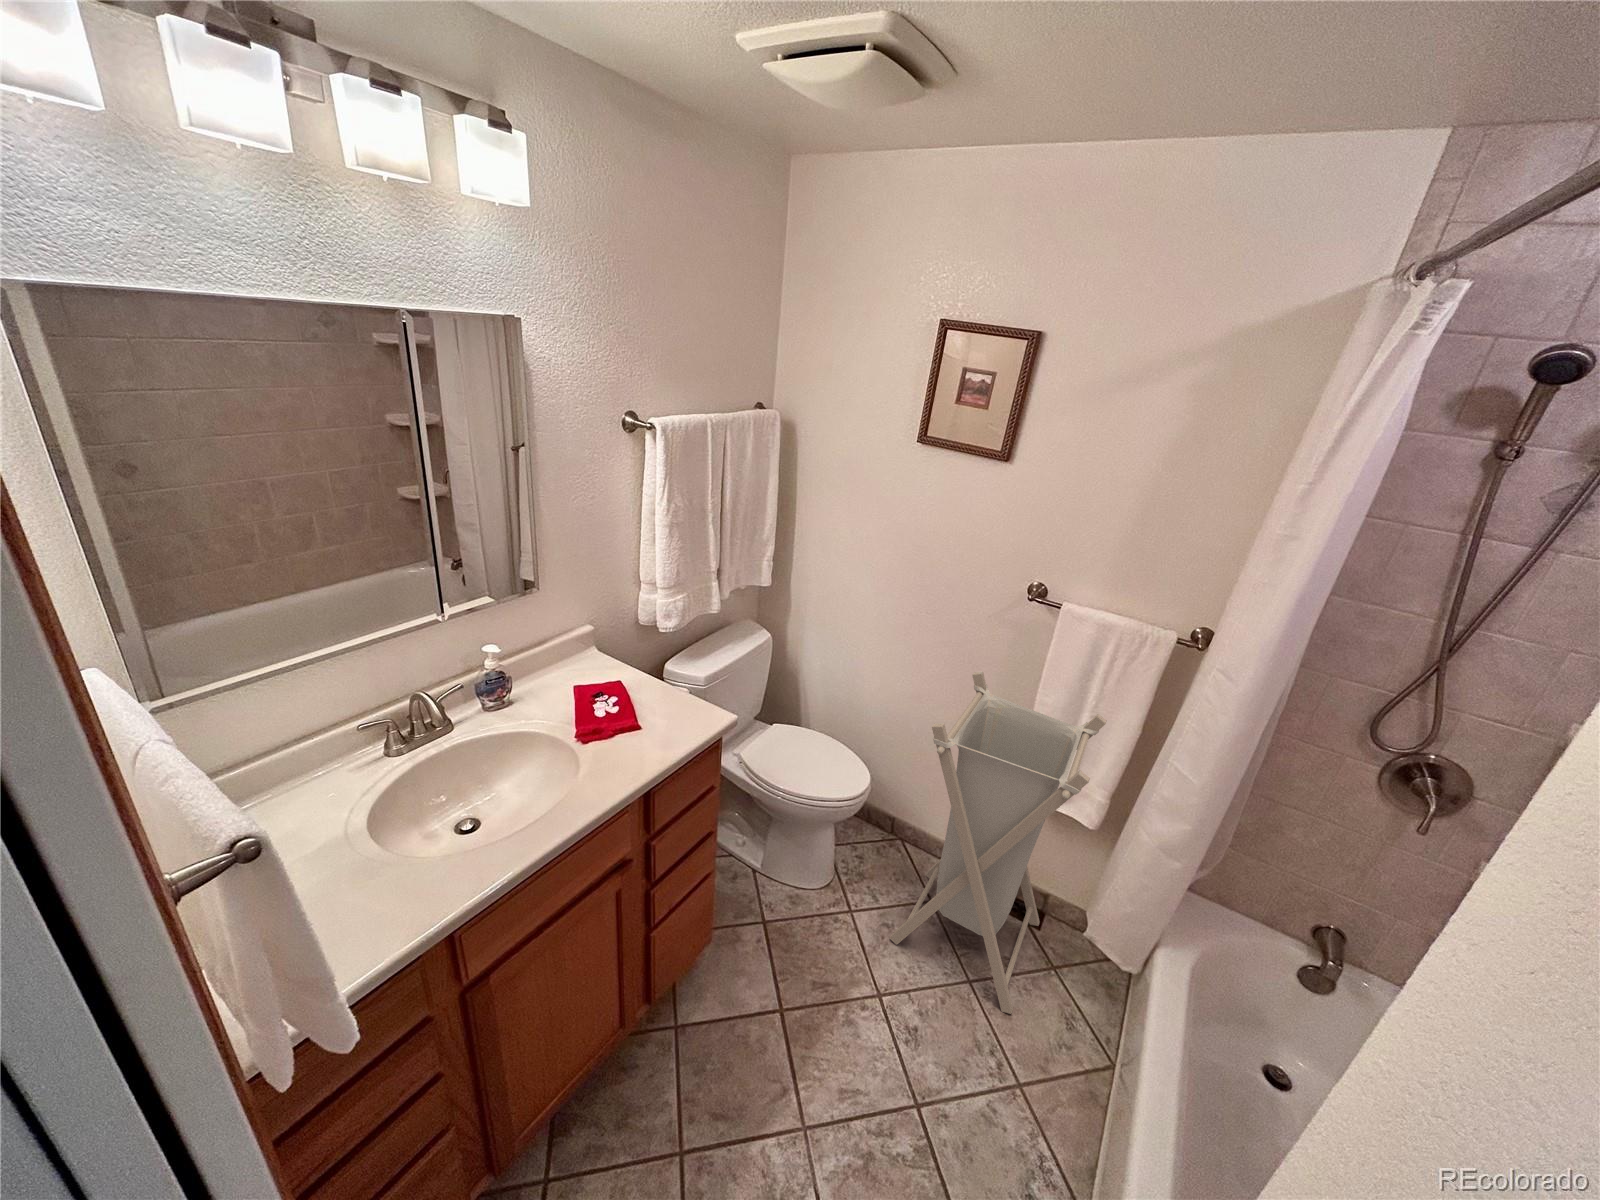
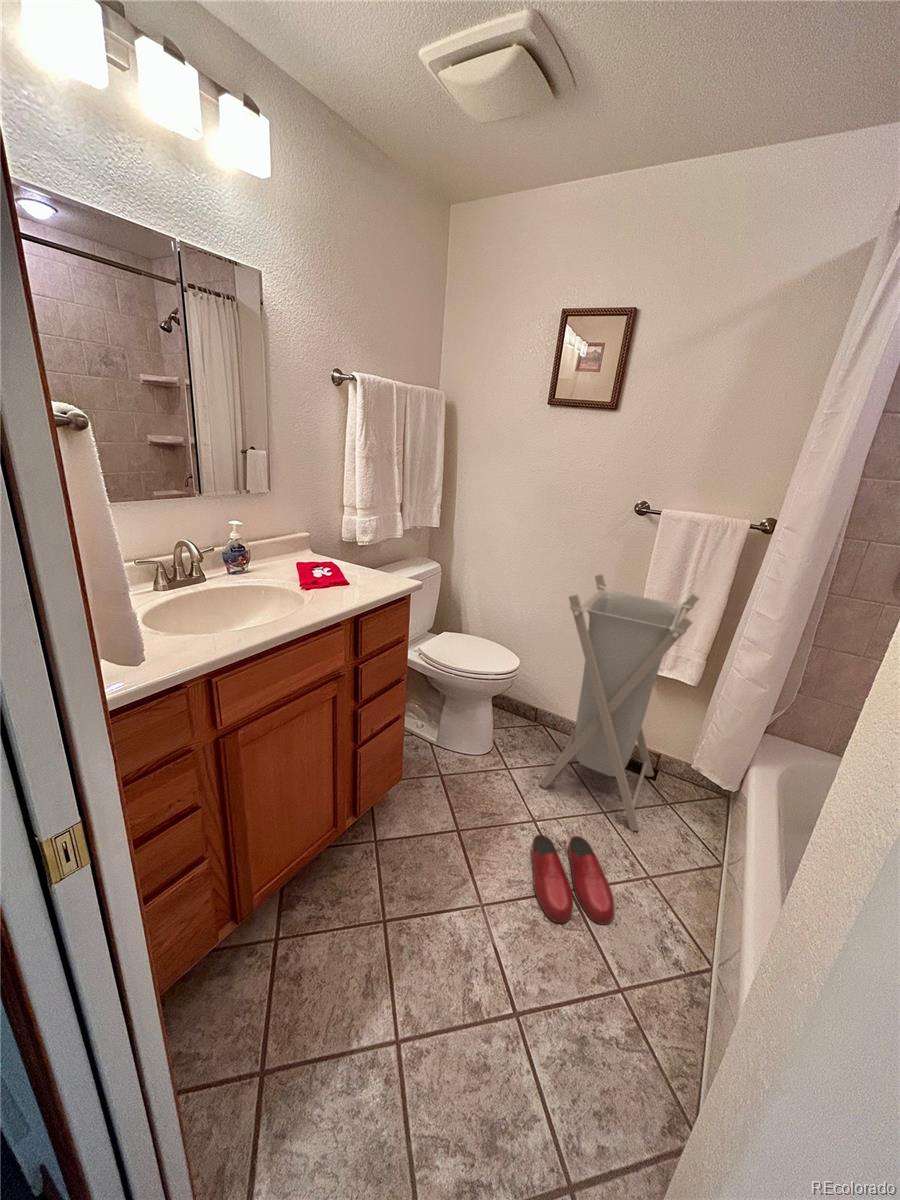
slippers: none [872,1023,970,1158] -> present [531,835,614,924]

